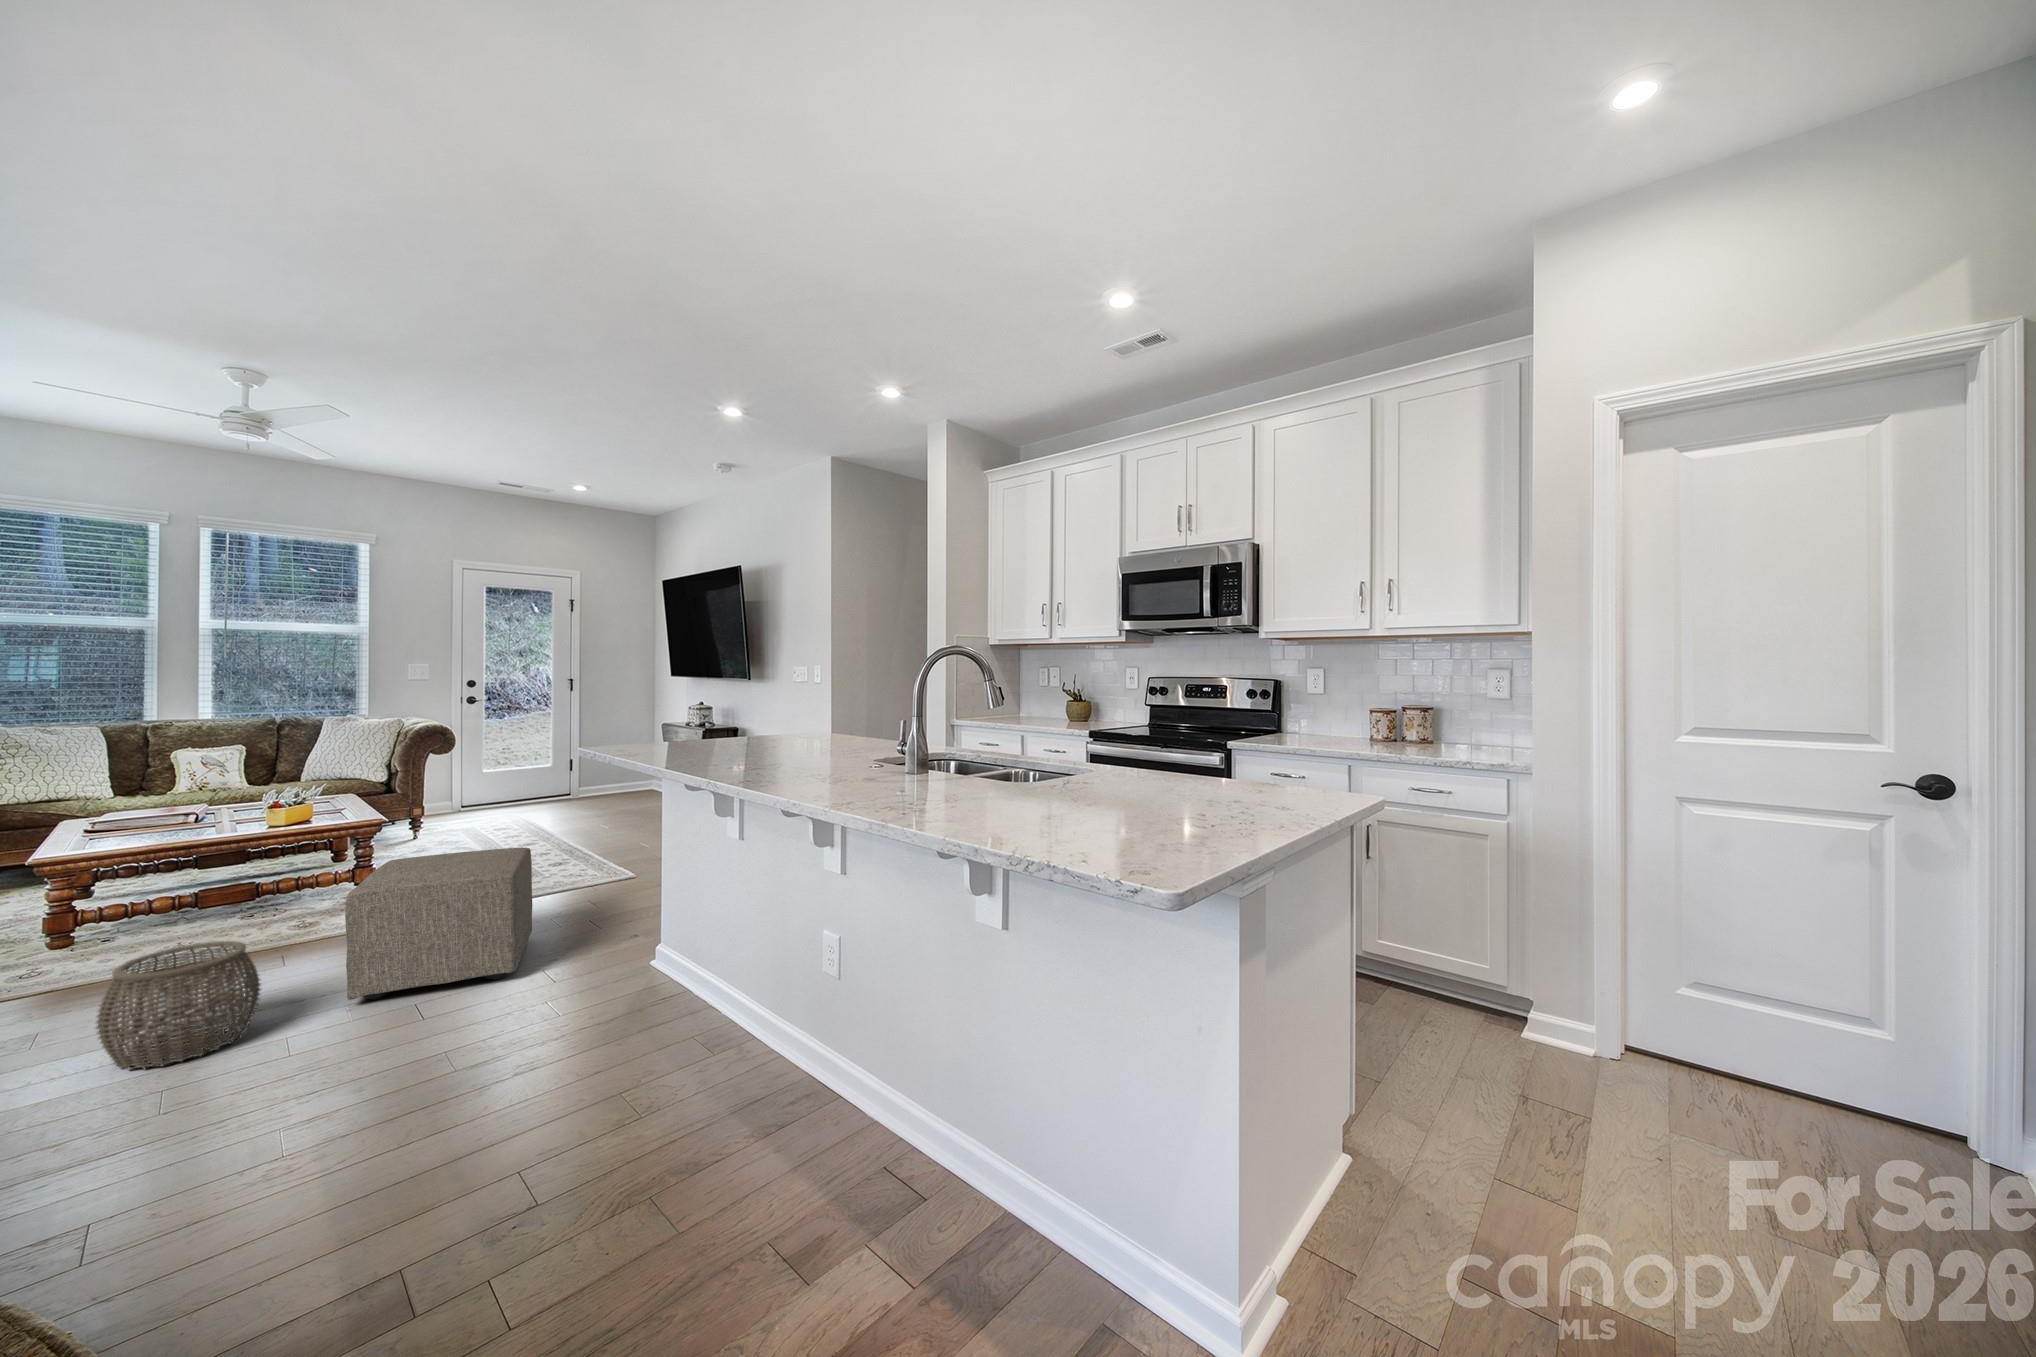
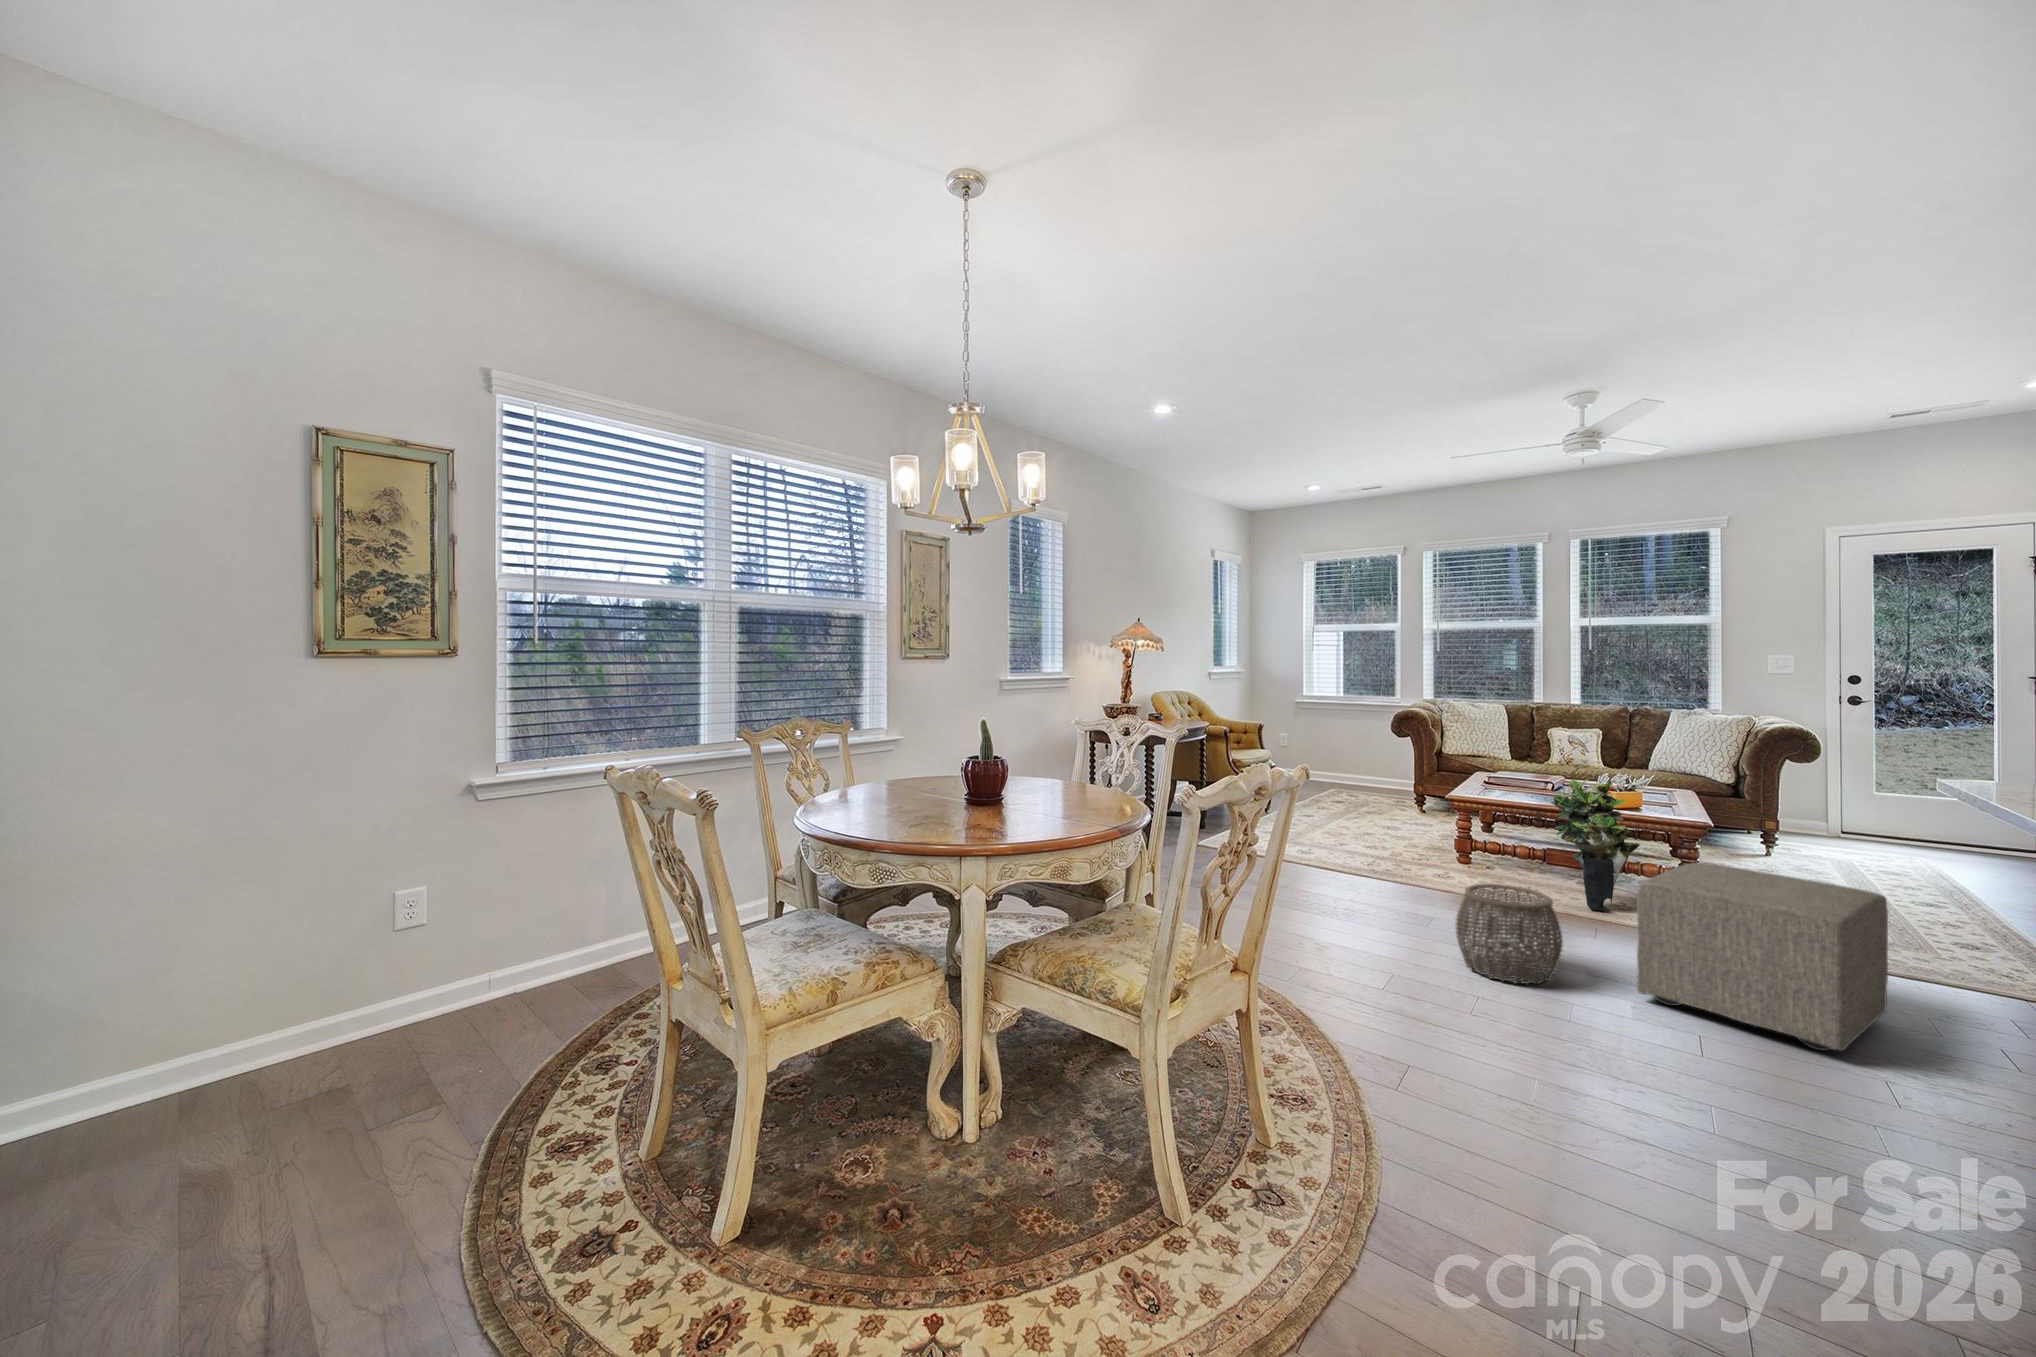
potted plant: none [208,800,321,940] -> present [1550,779,1640,911]

